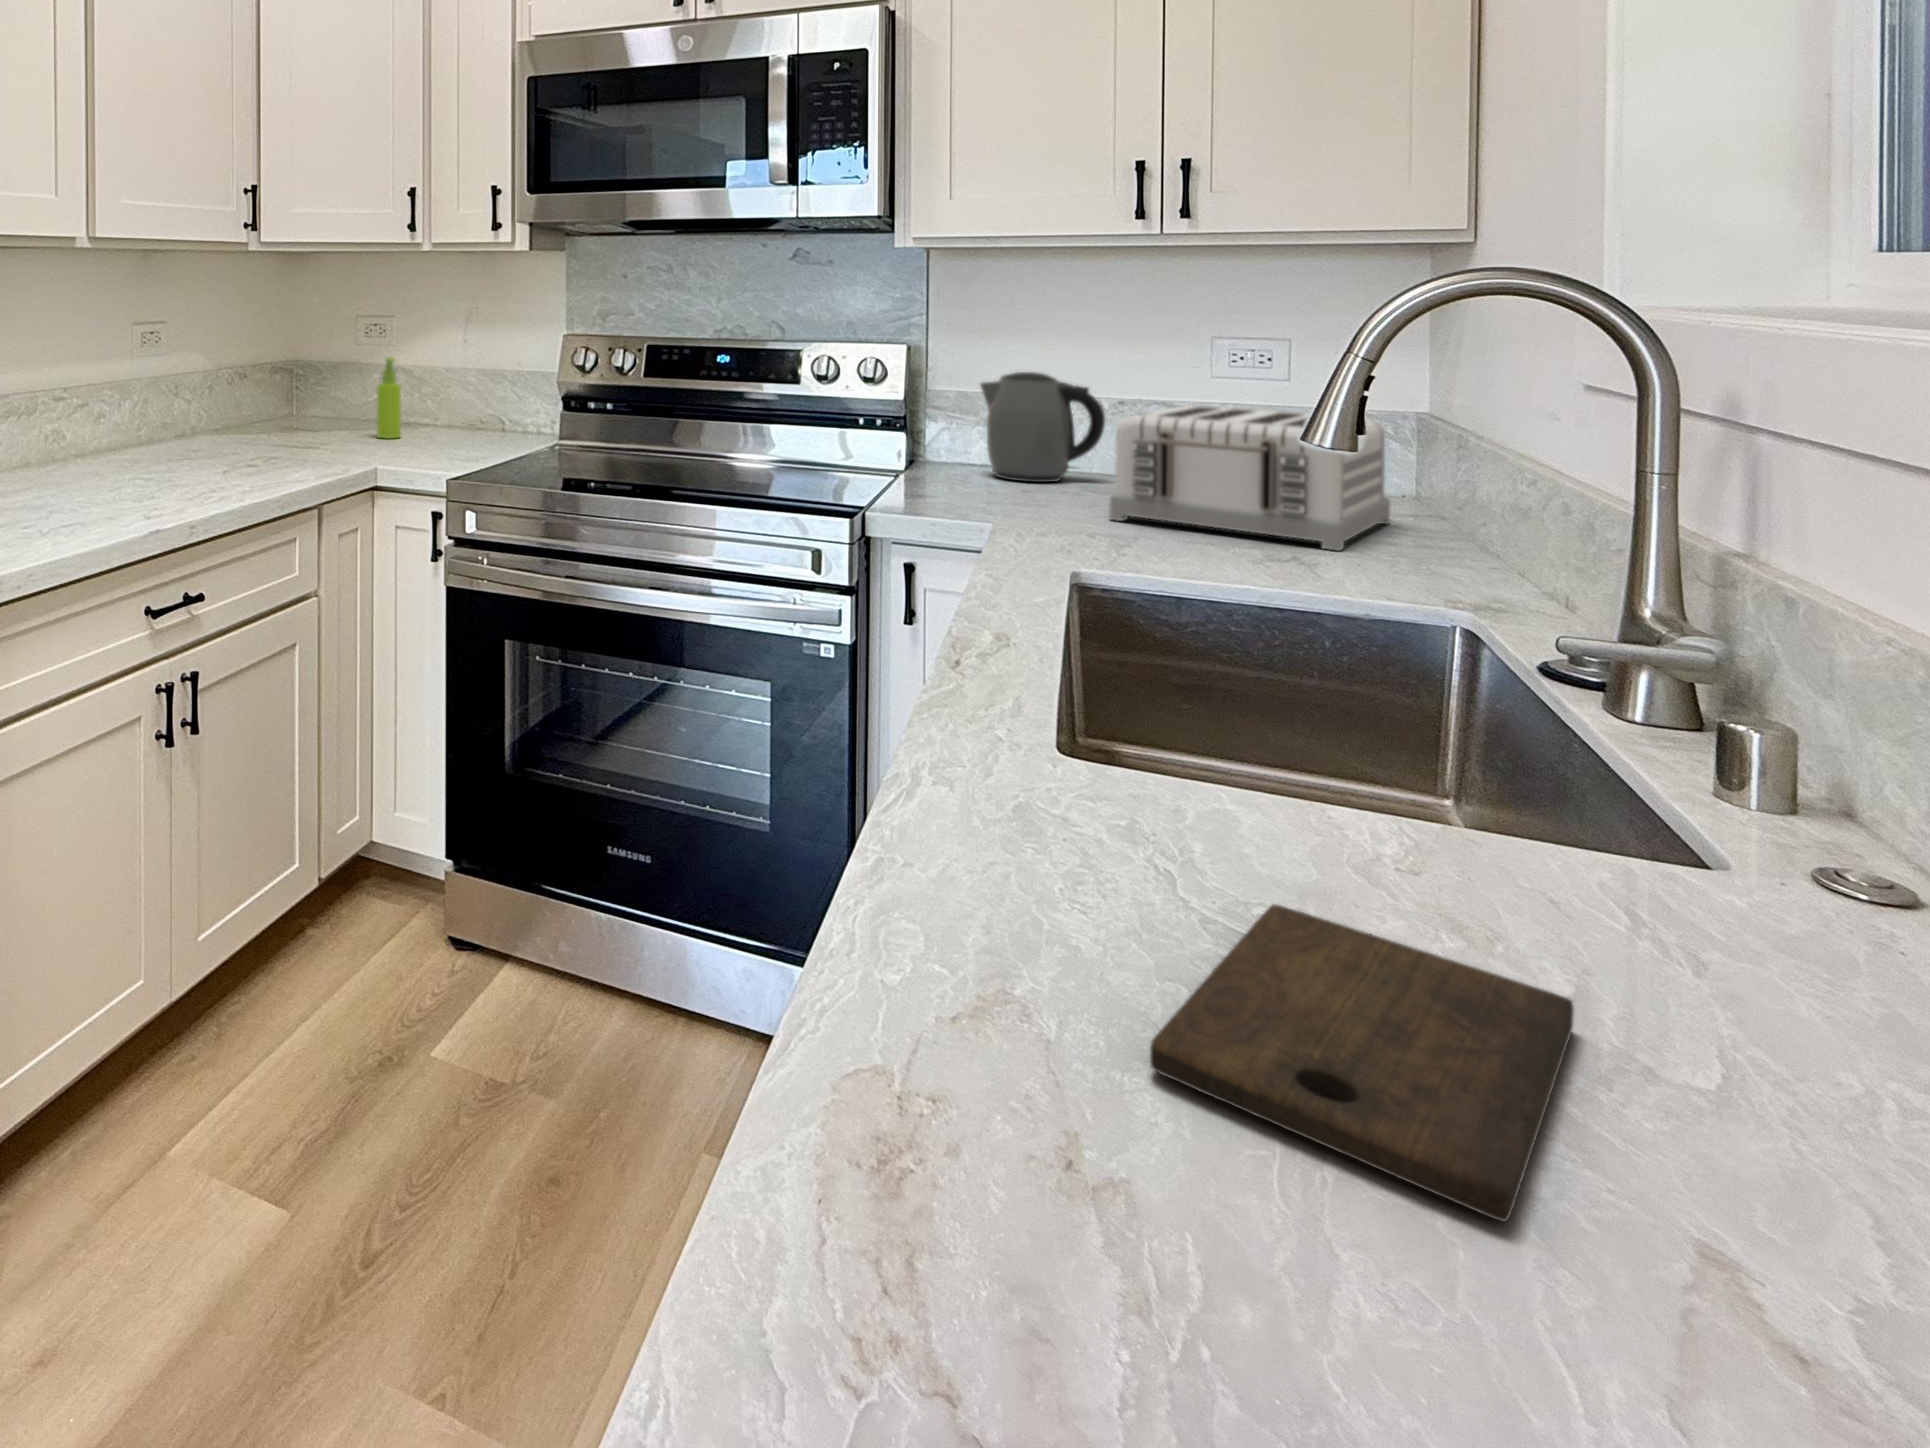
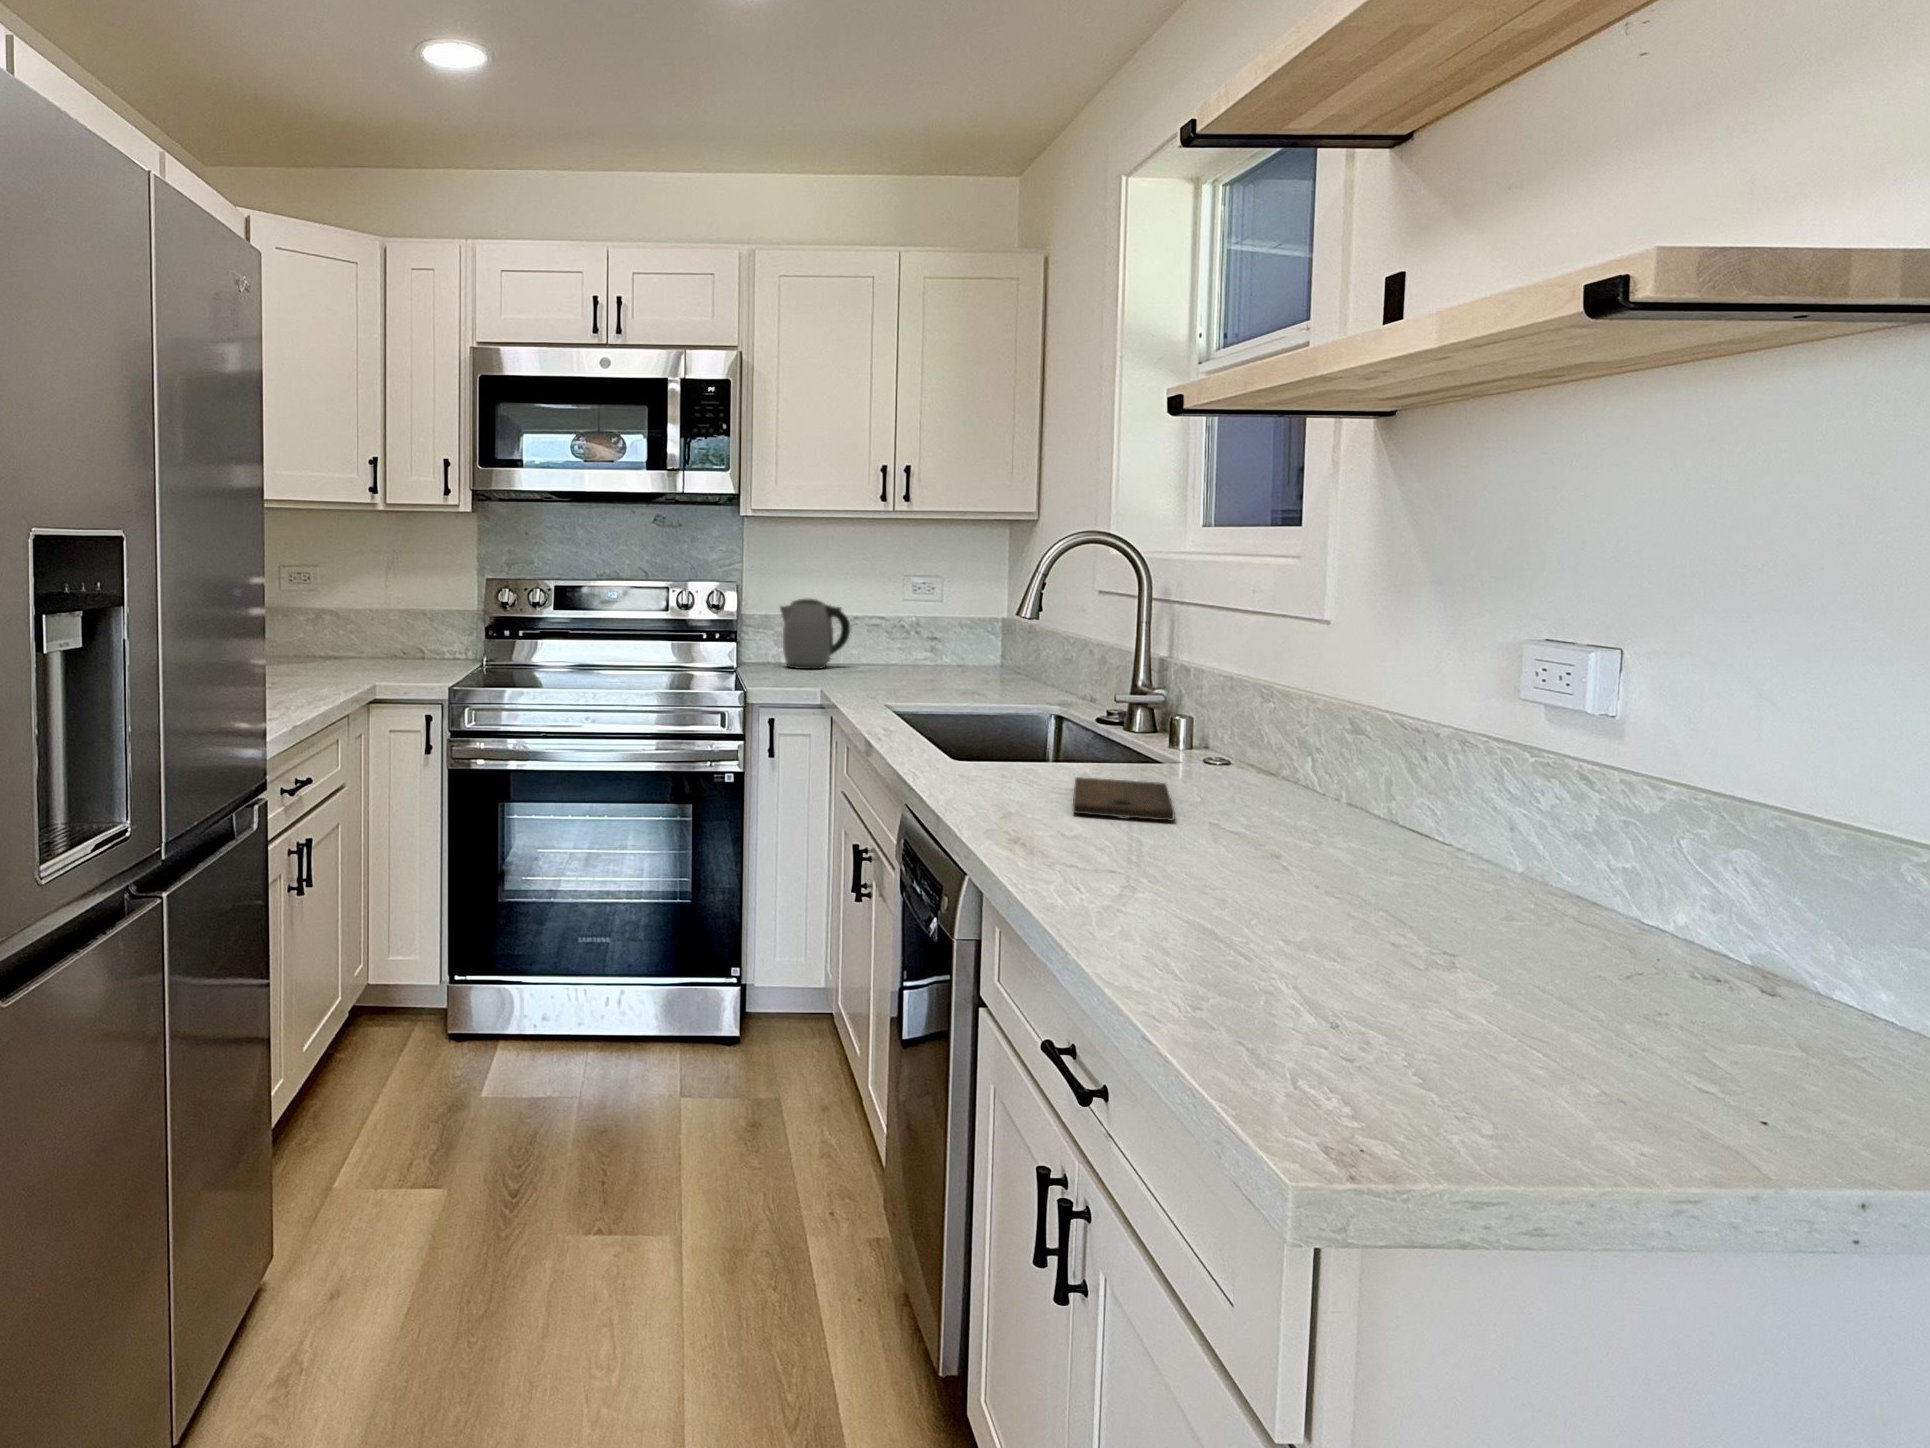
soap dispenser: present [377,357,401,439] -> none [323,599,344,667]
toaster: present [1109,405,1390,551] -> none [874,615,998,688]

